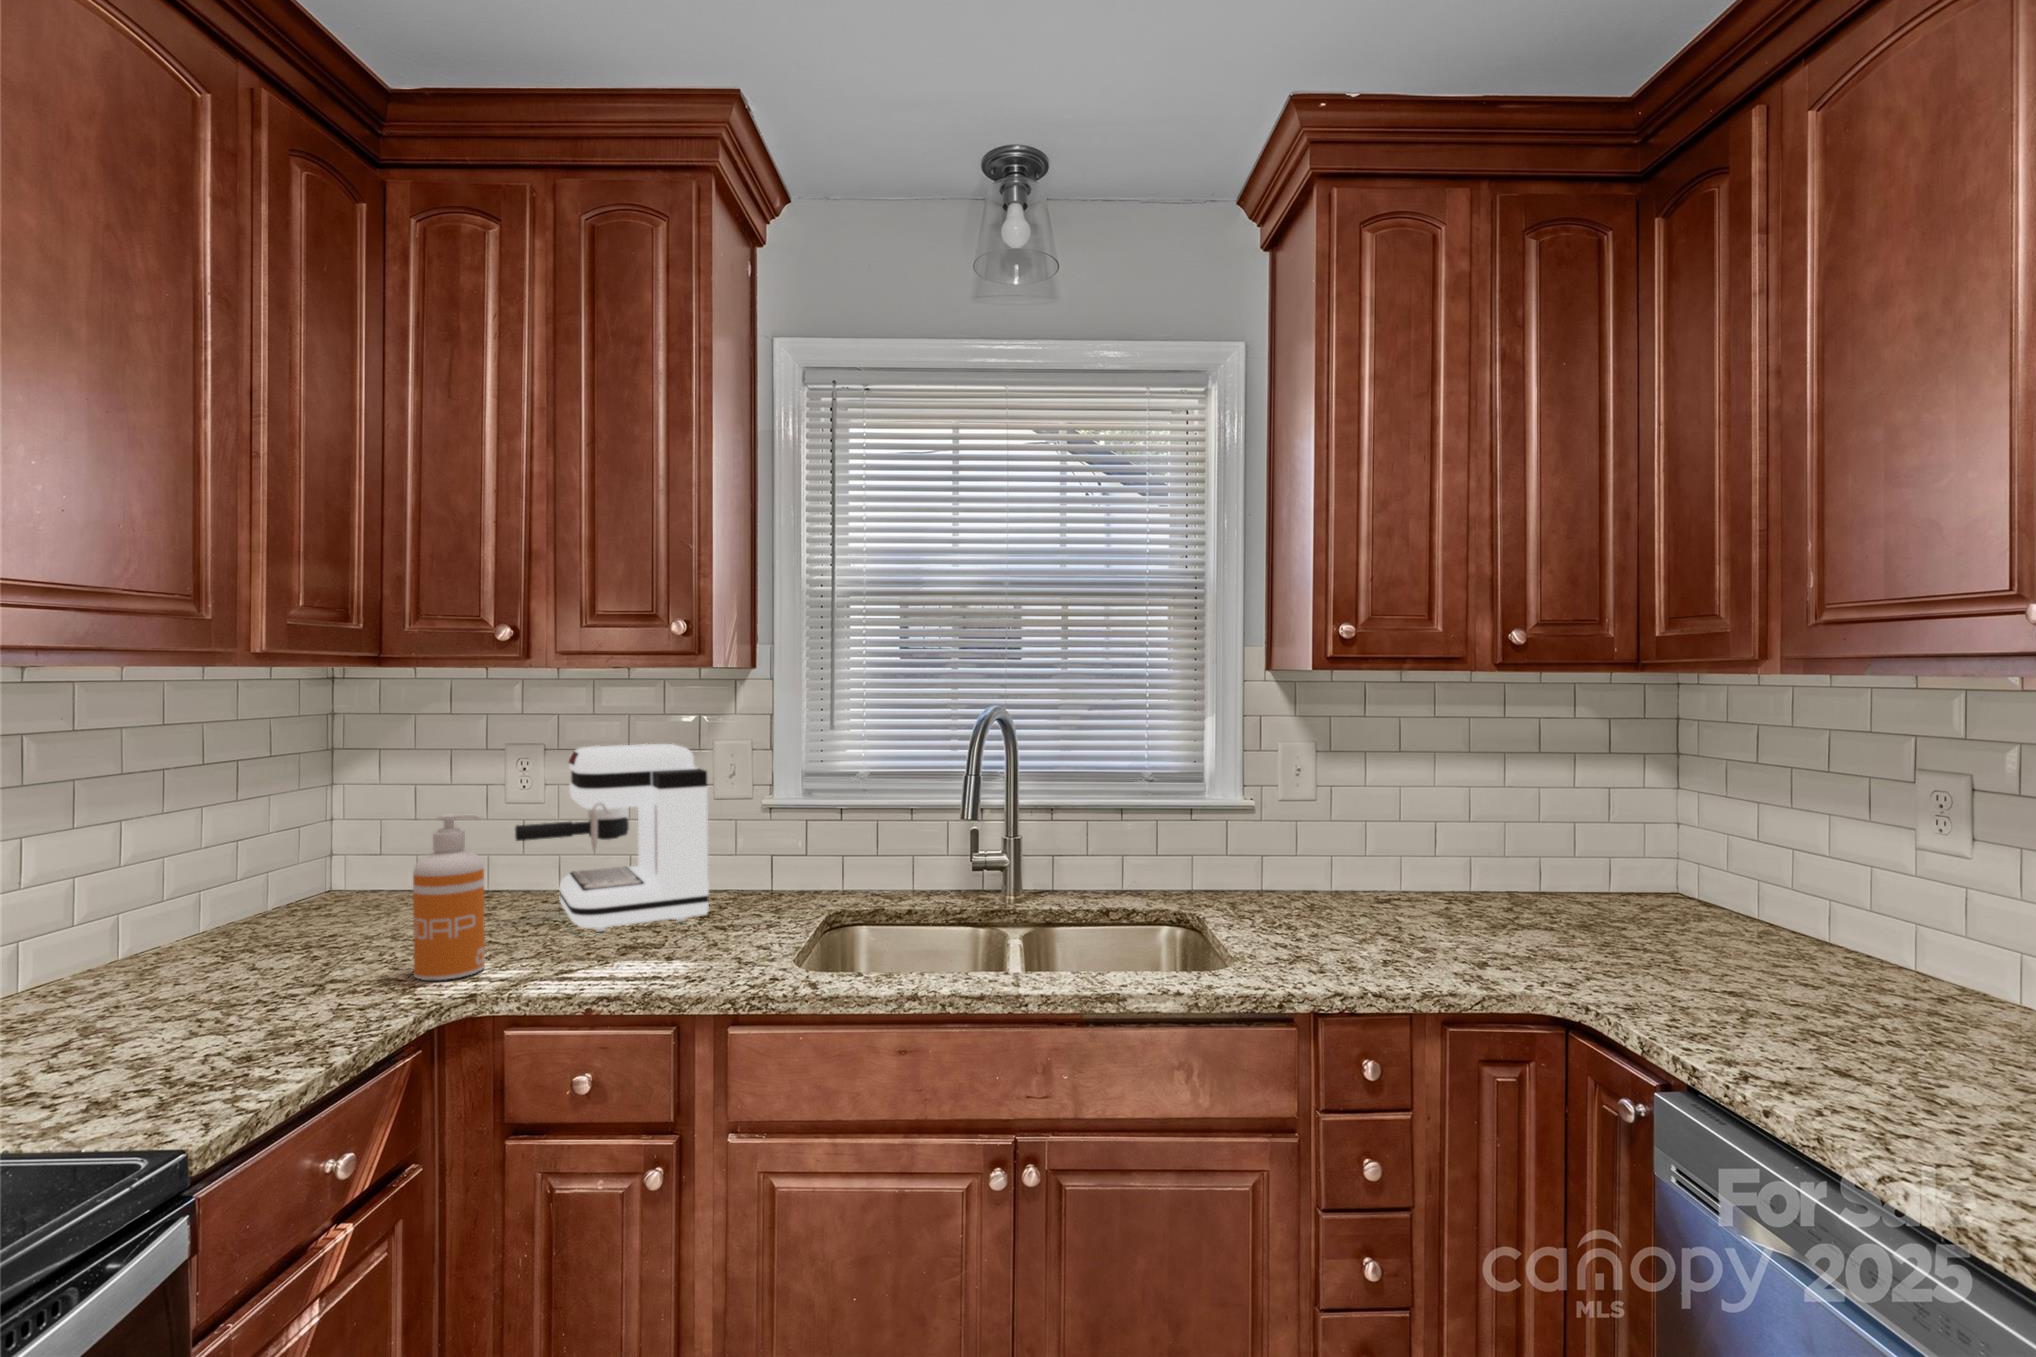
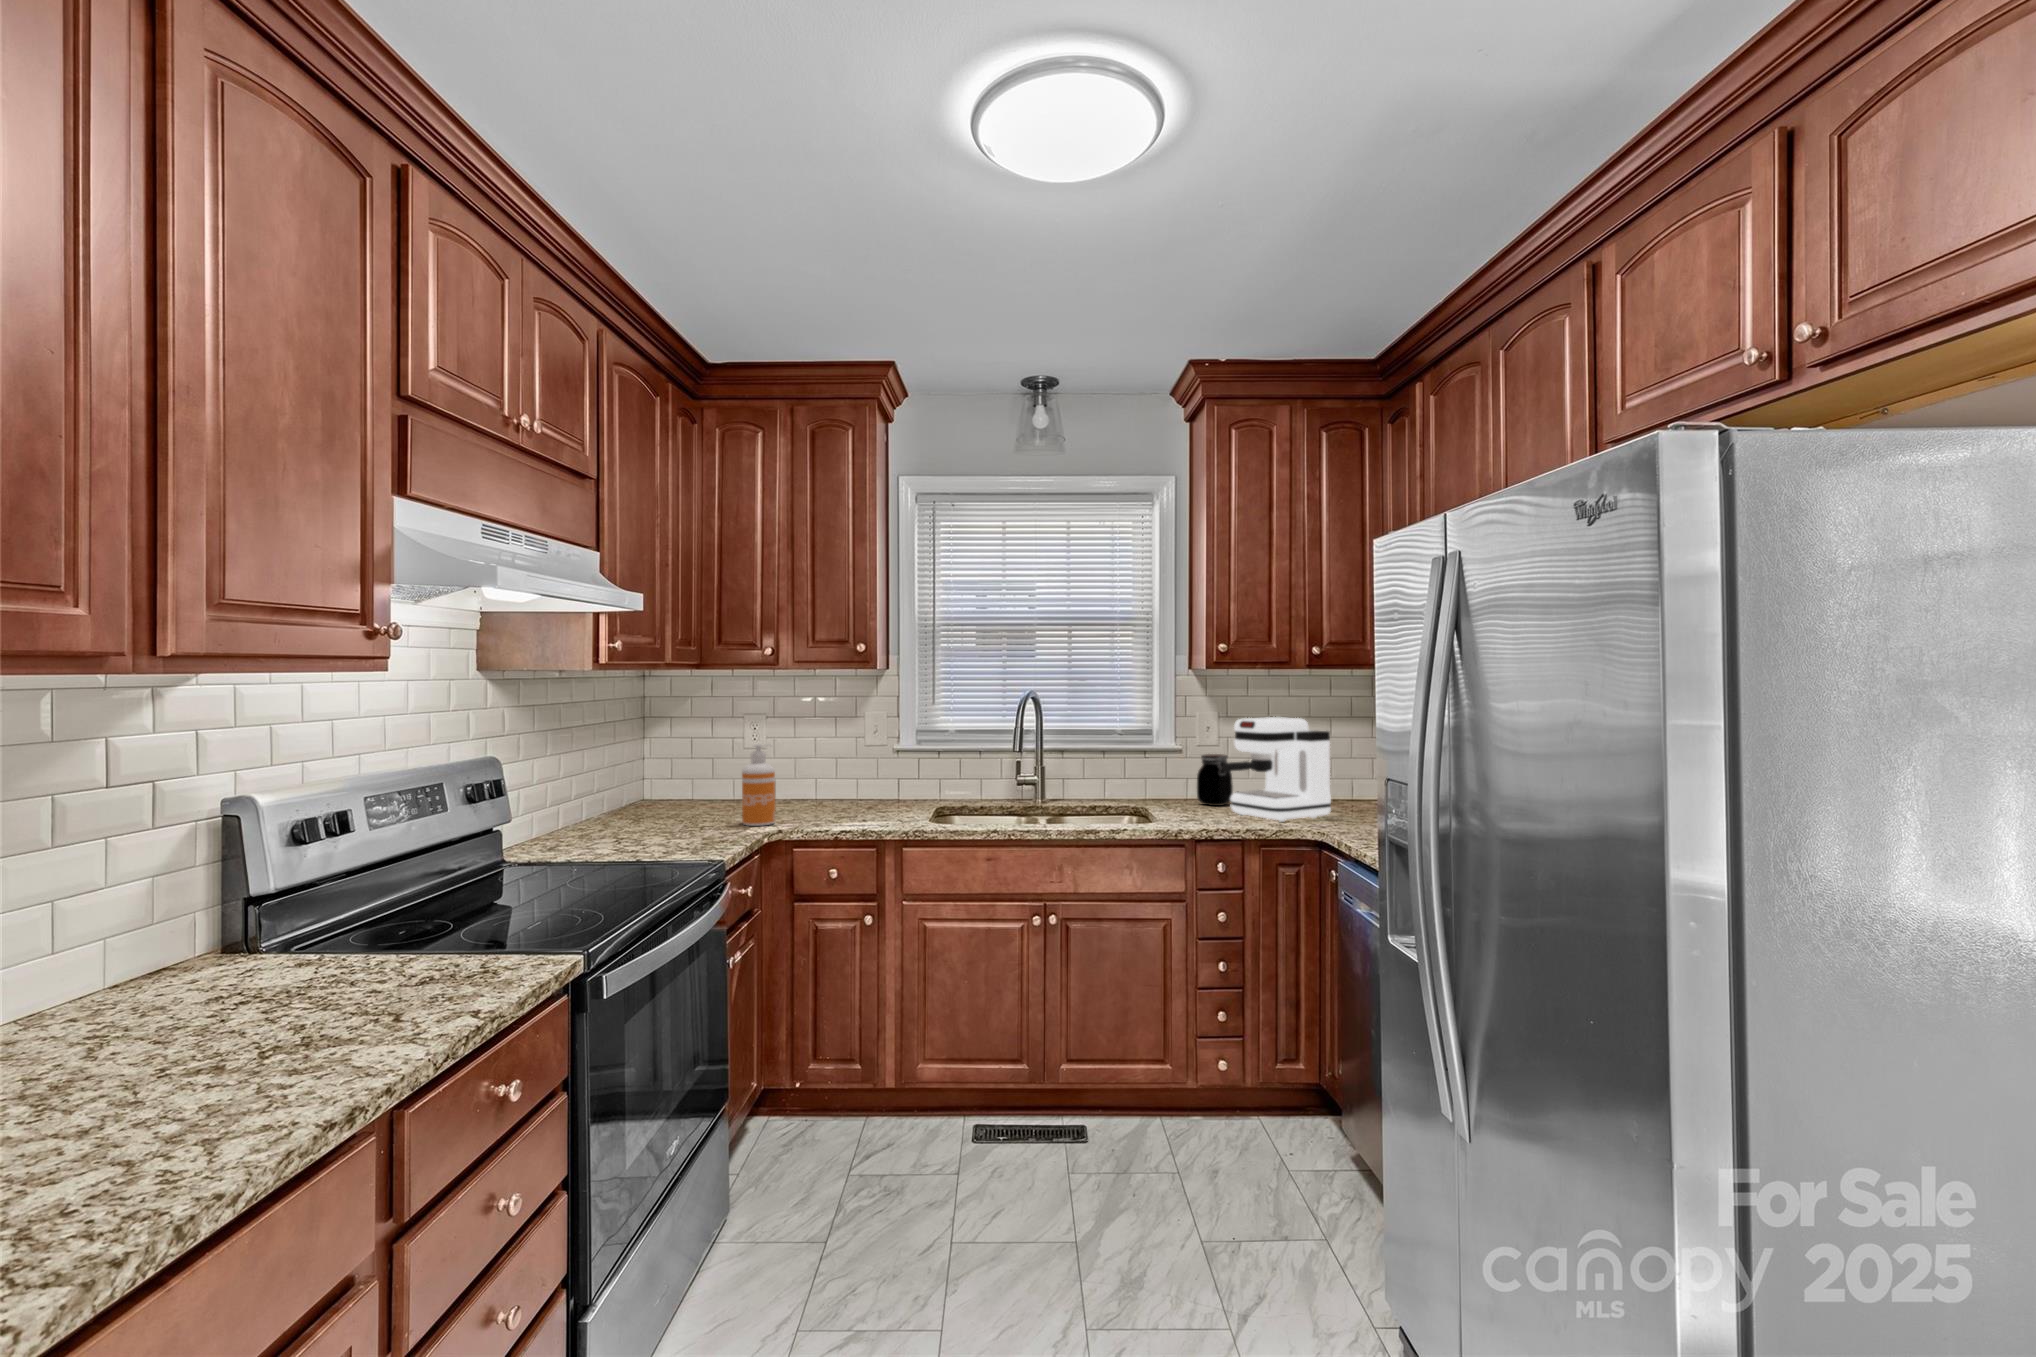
coffee maker: present [515,744,709,932] -> present [1222,717,1331,822]
jar: none [1282,816,1344,908] -> present [1197,754,1233,806]

